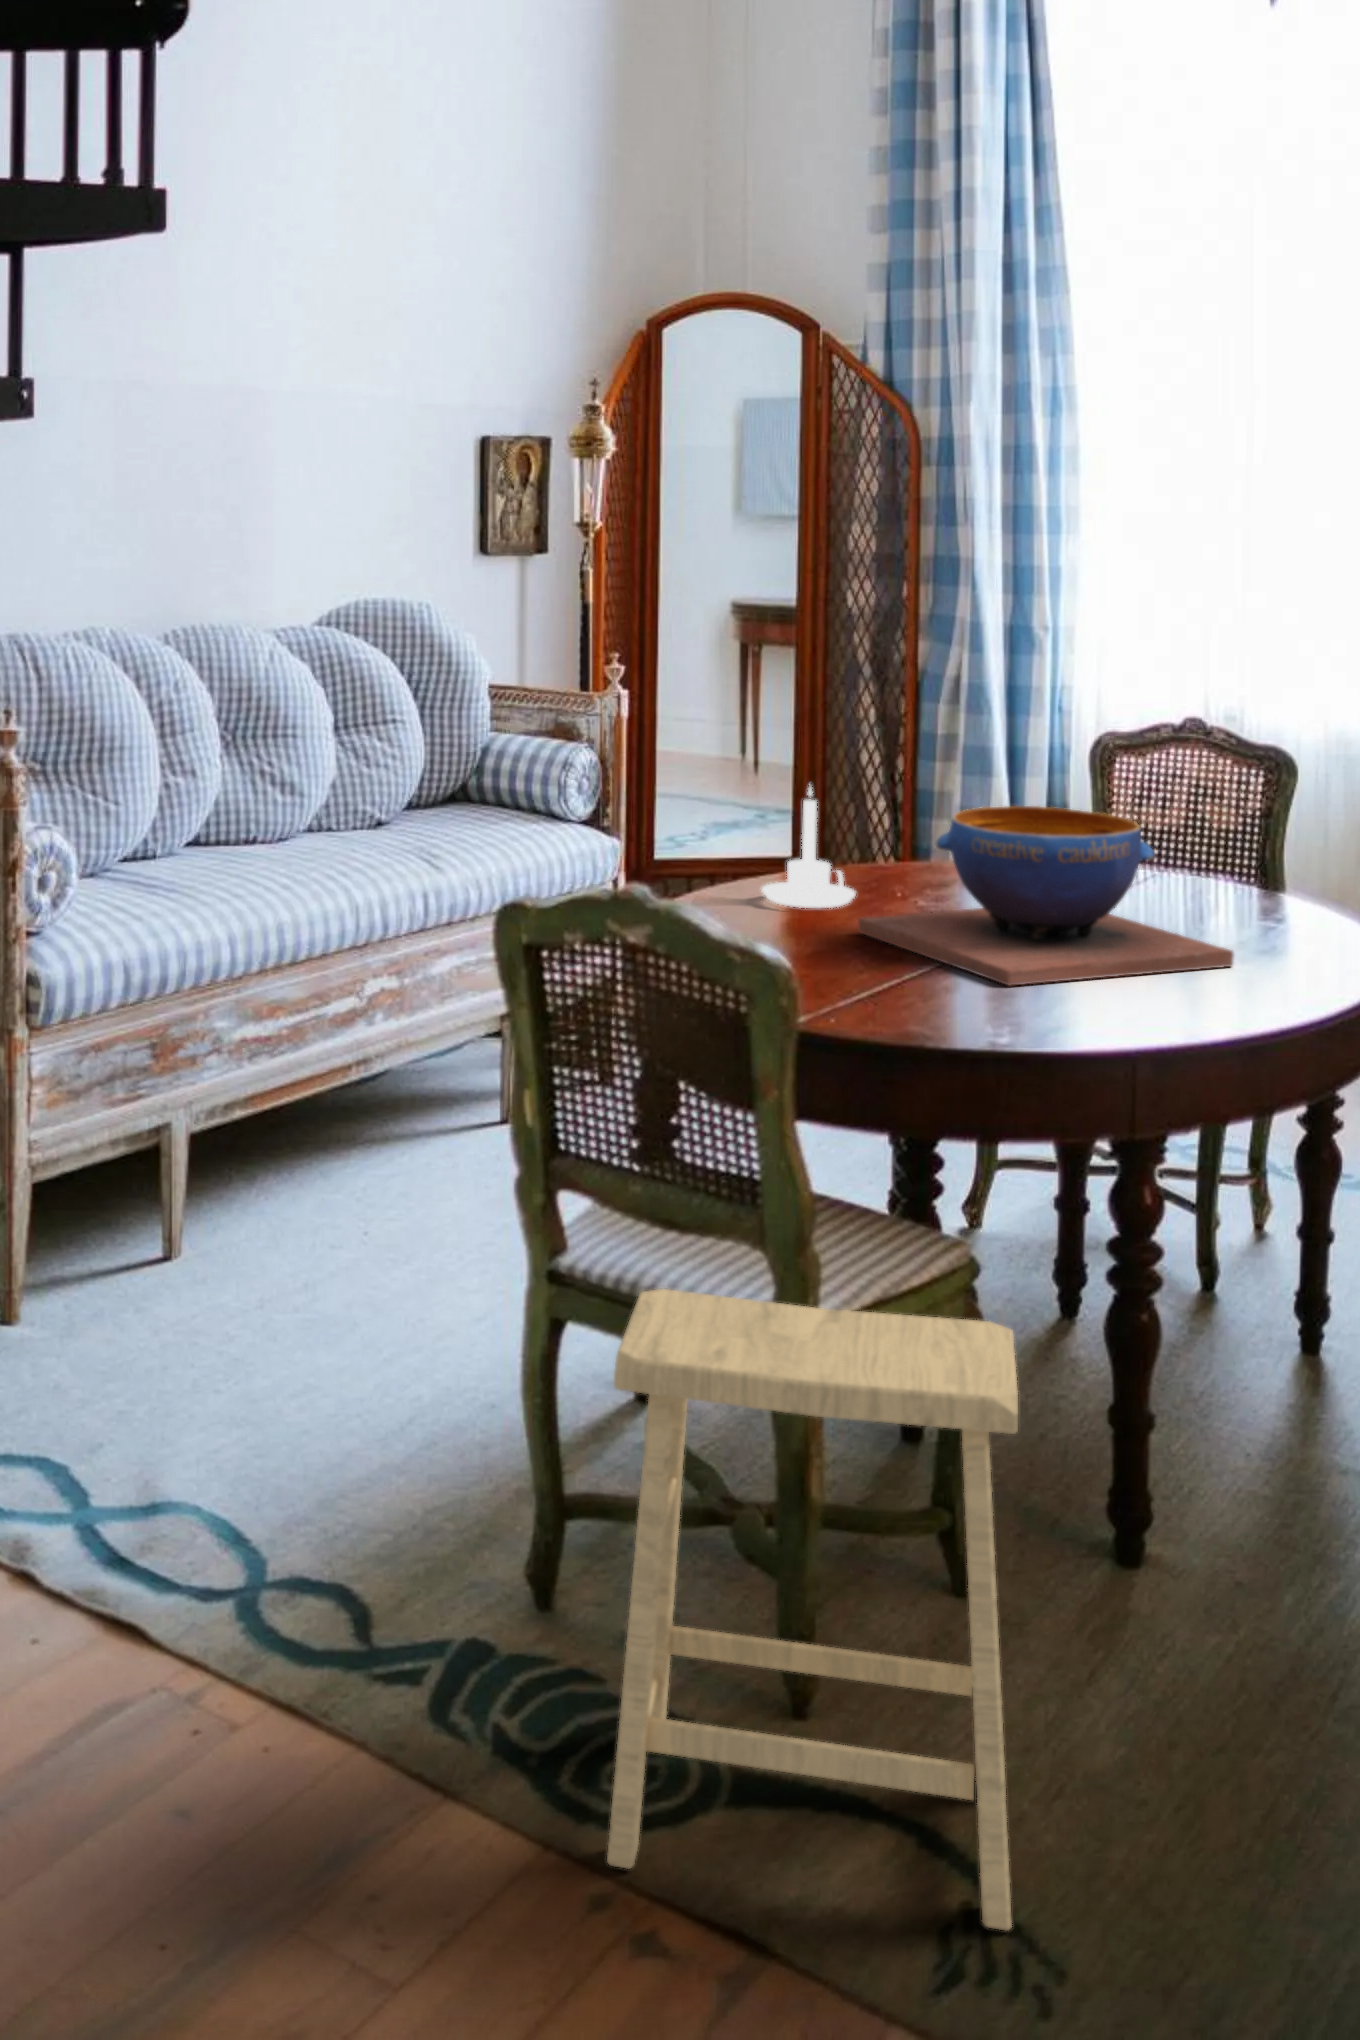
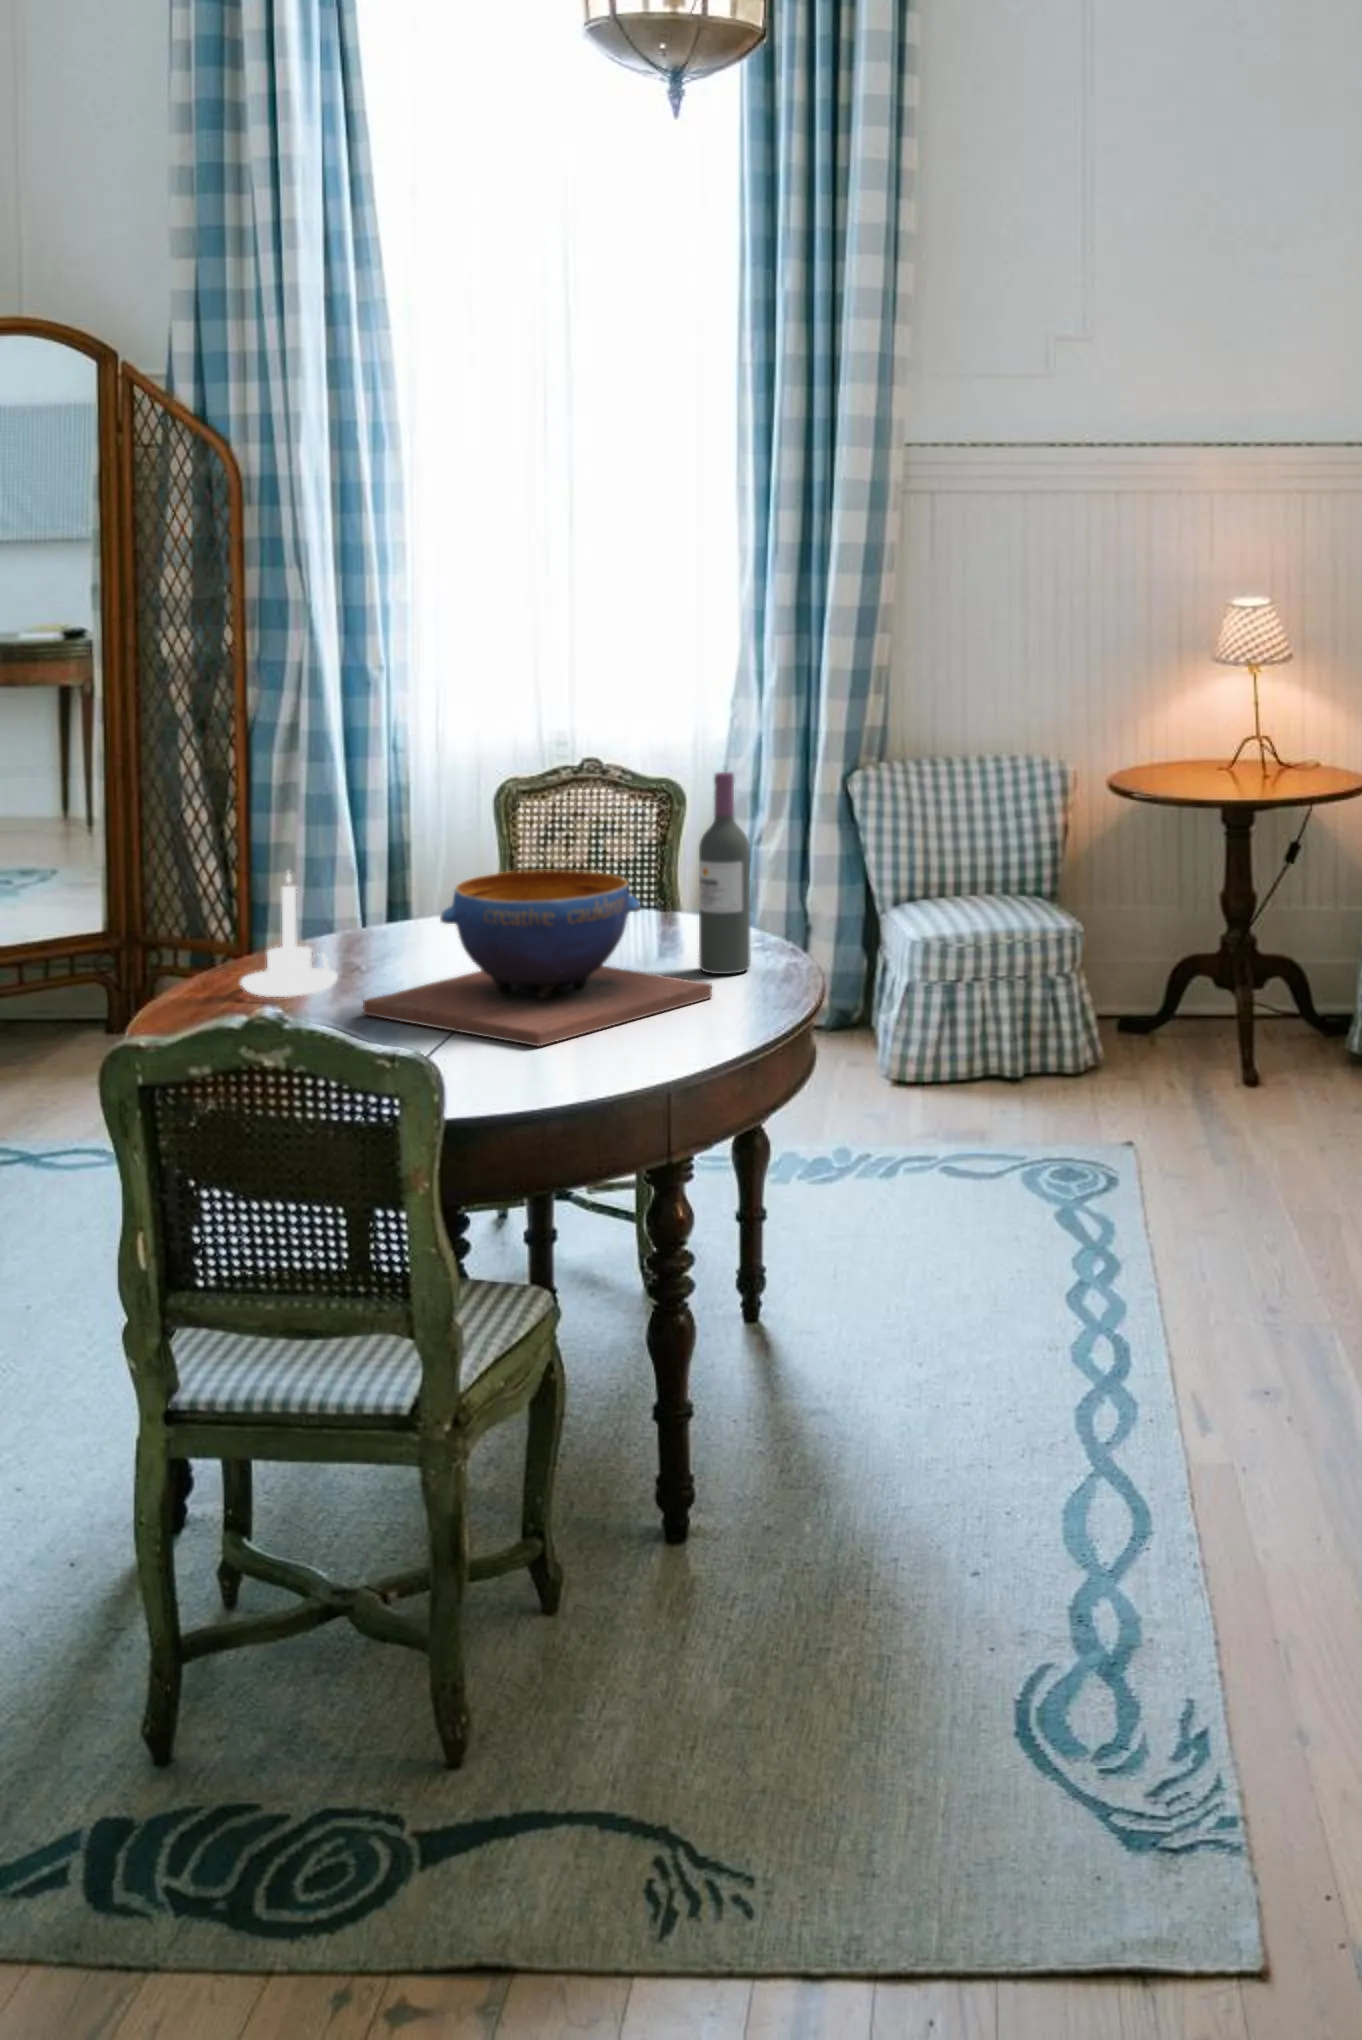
wine bottle: none [1238,722,1301,946] -> present [699,772,751,974]
footstool: present [607,1289,1018,1930] -> none [302,1356,699,1960]

